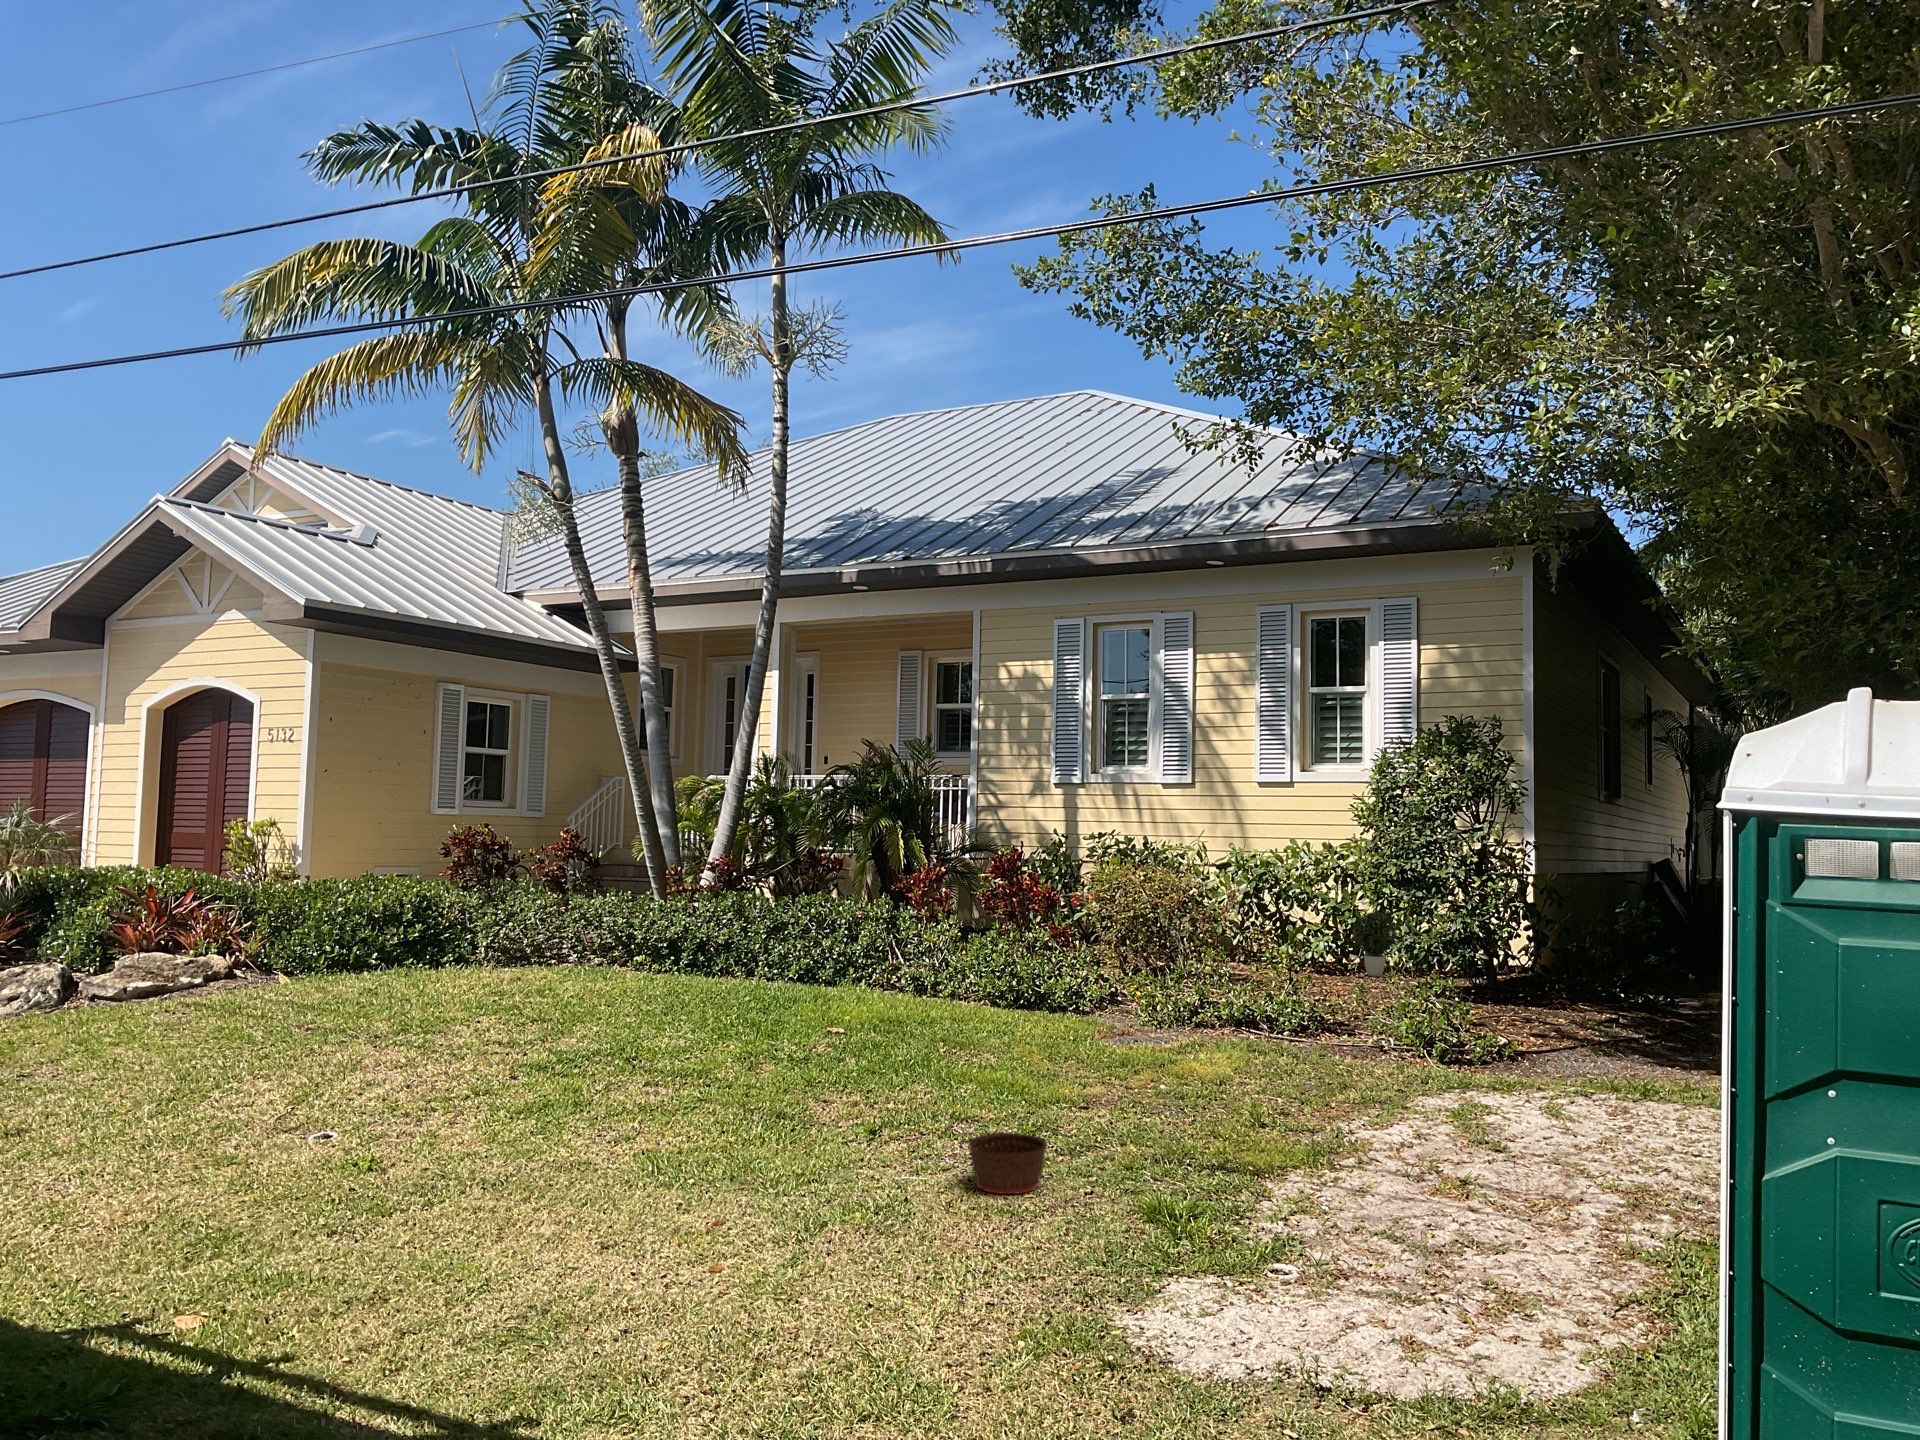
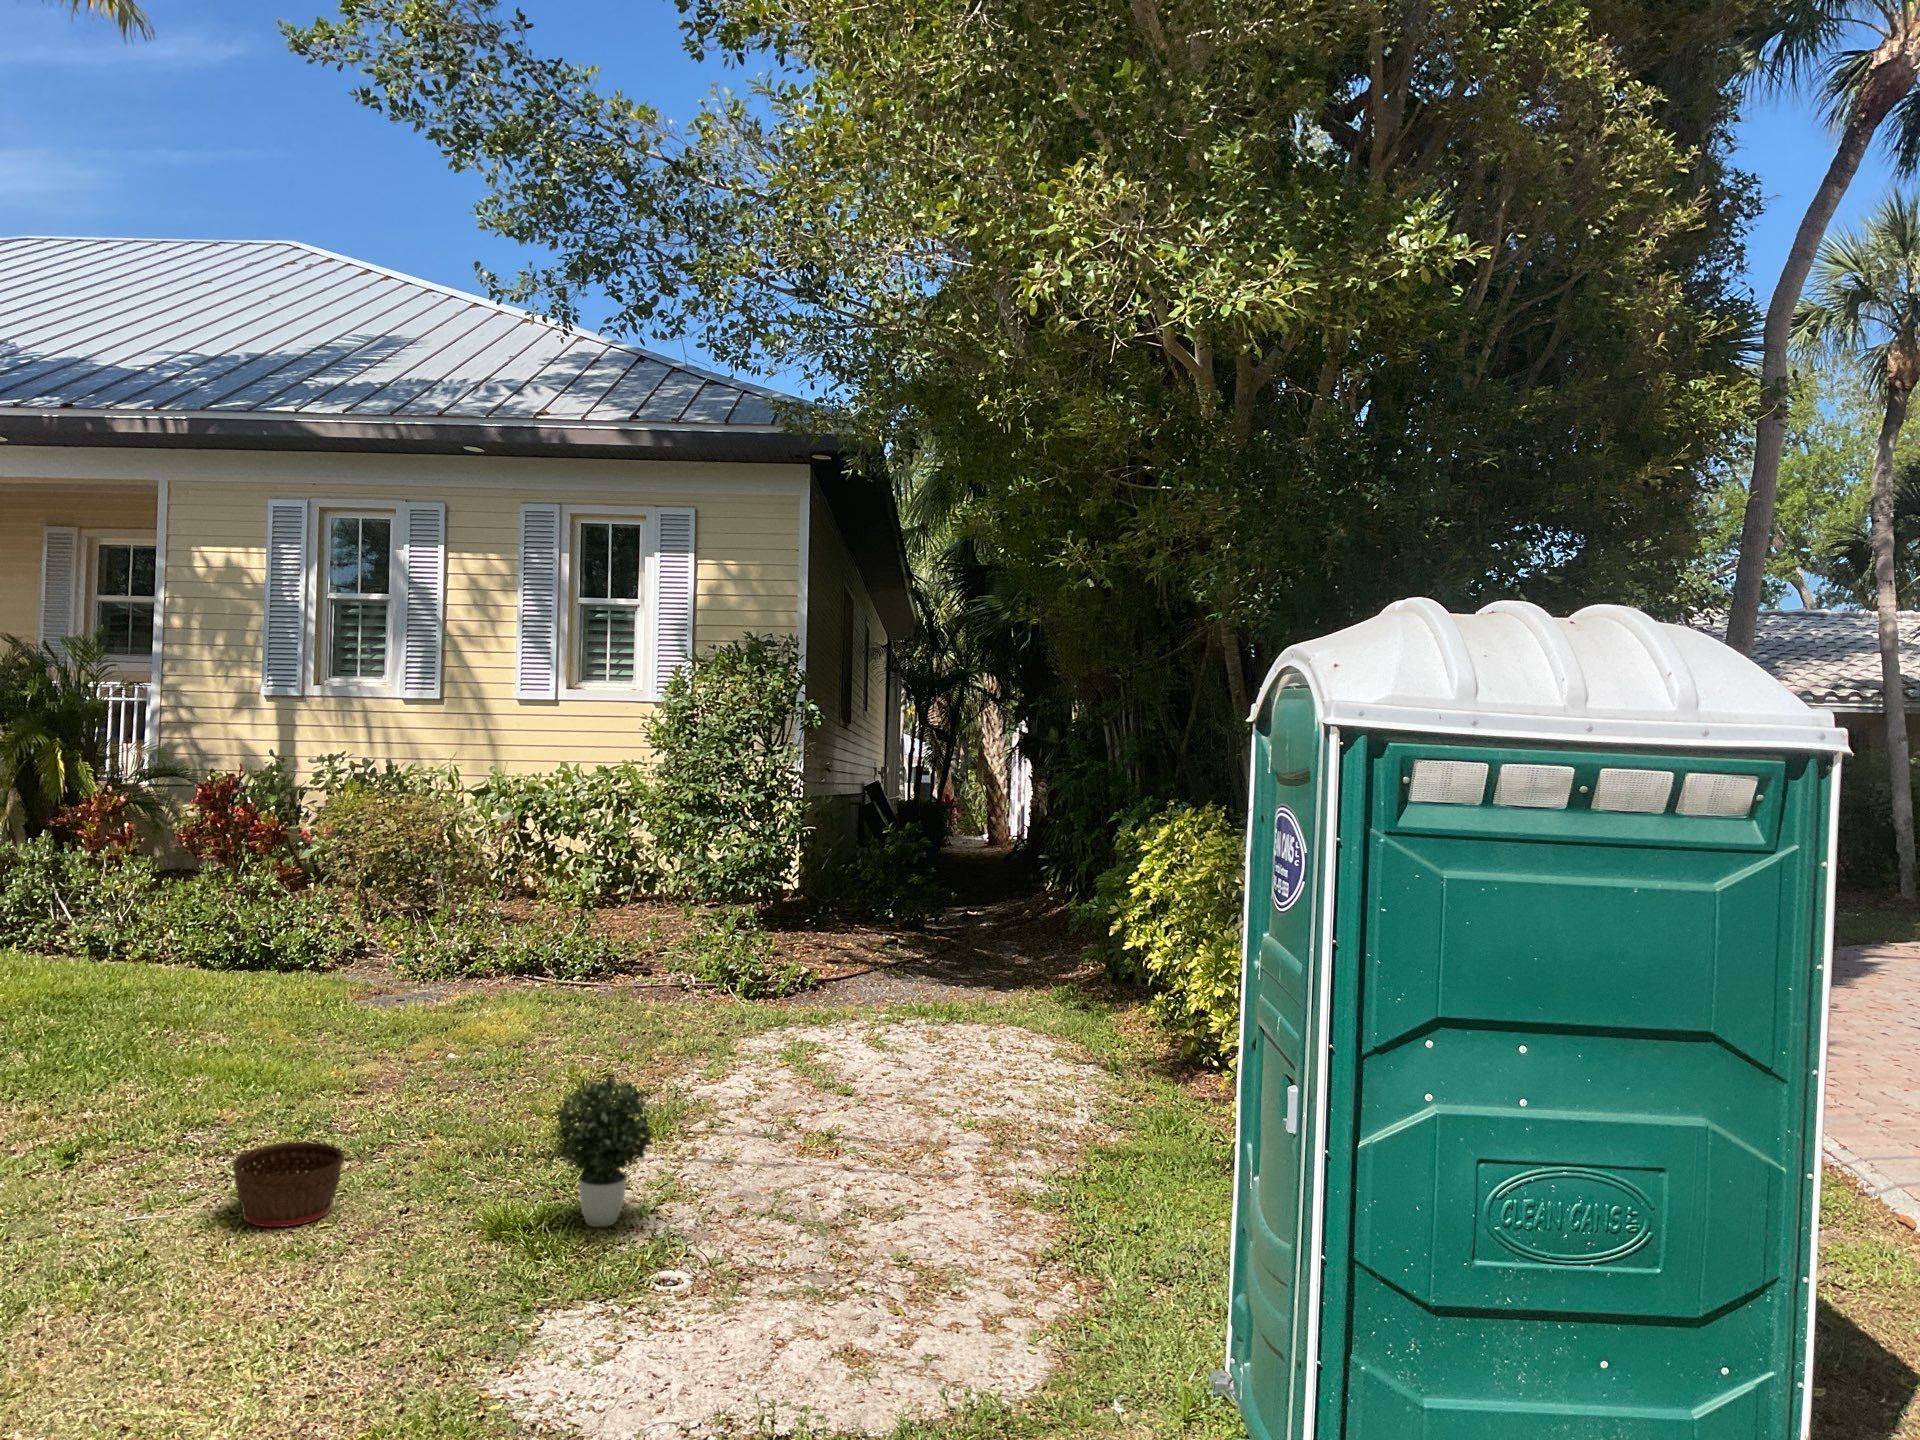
potted plant: present [1352,911,1397,976] -> present [552,1076,654,1227]

